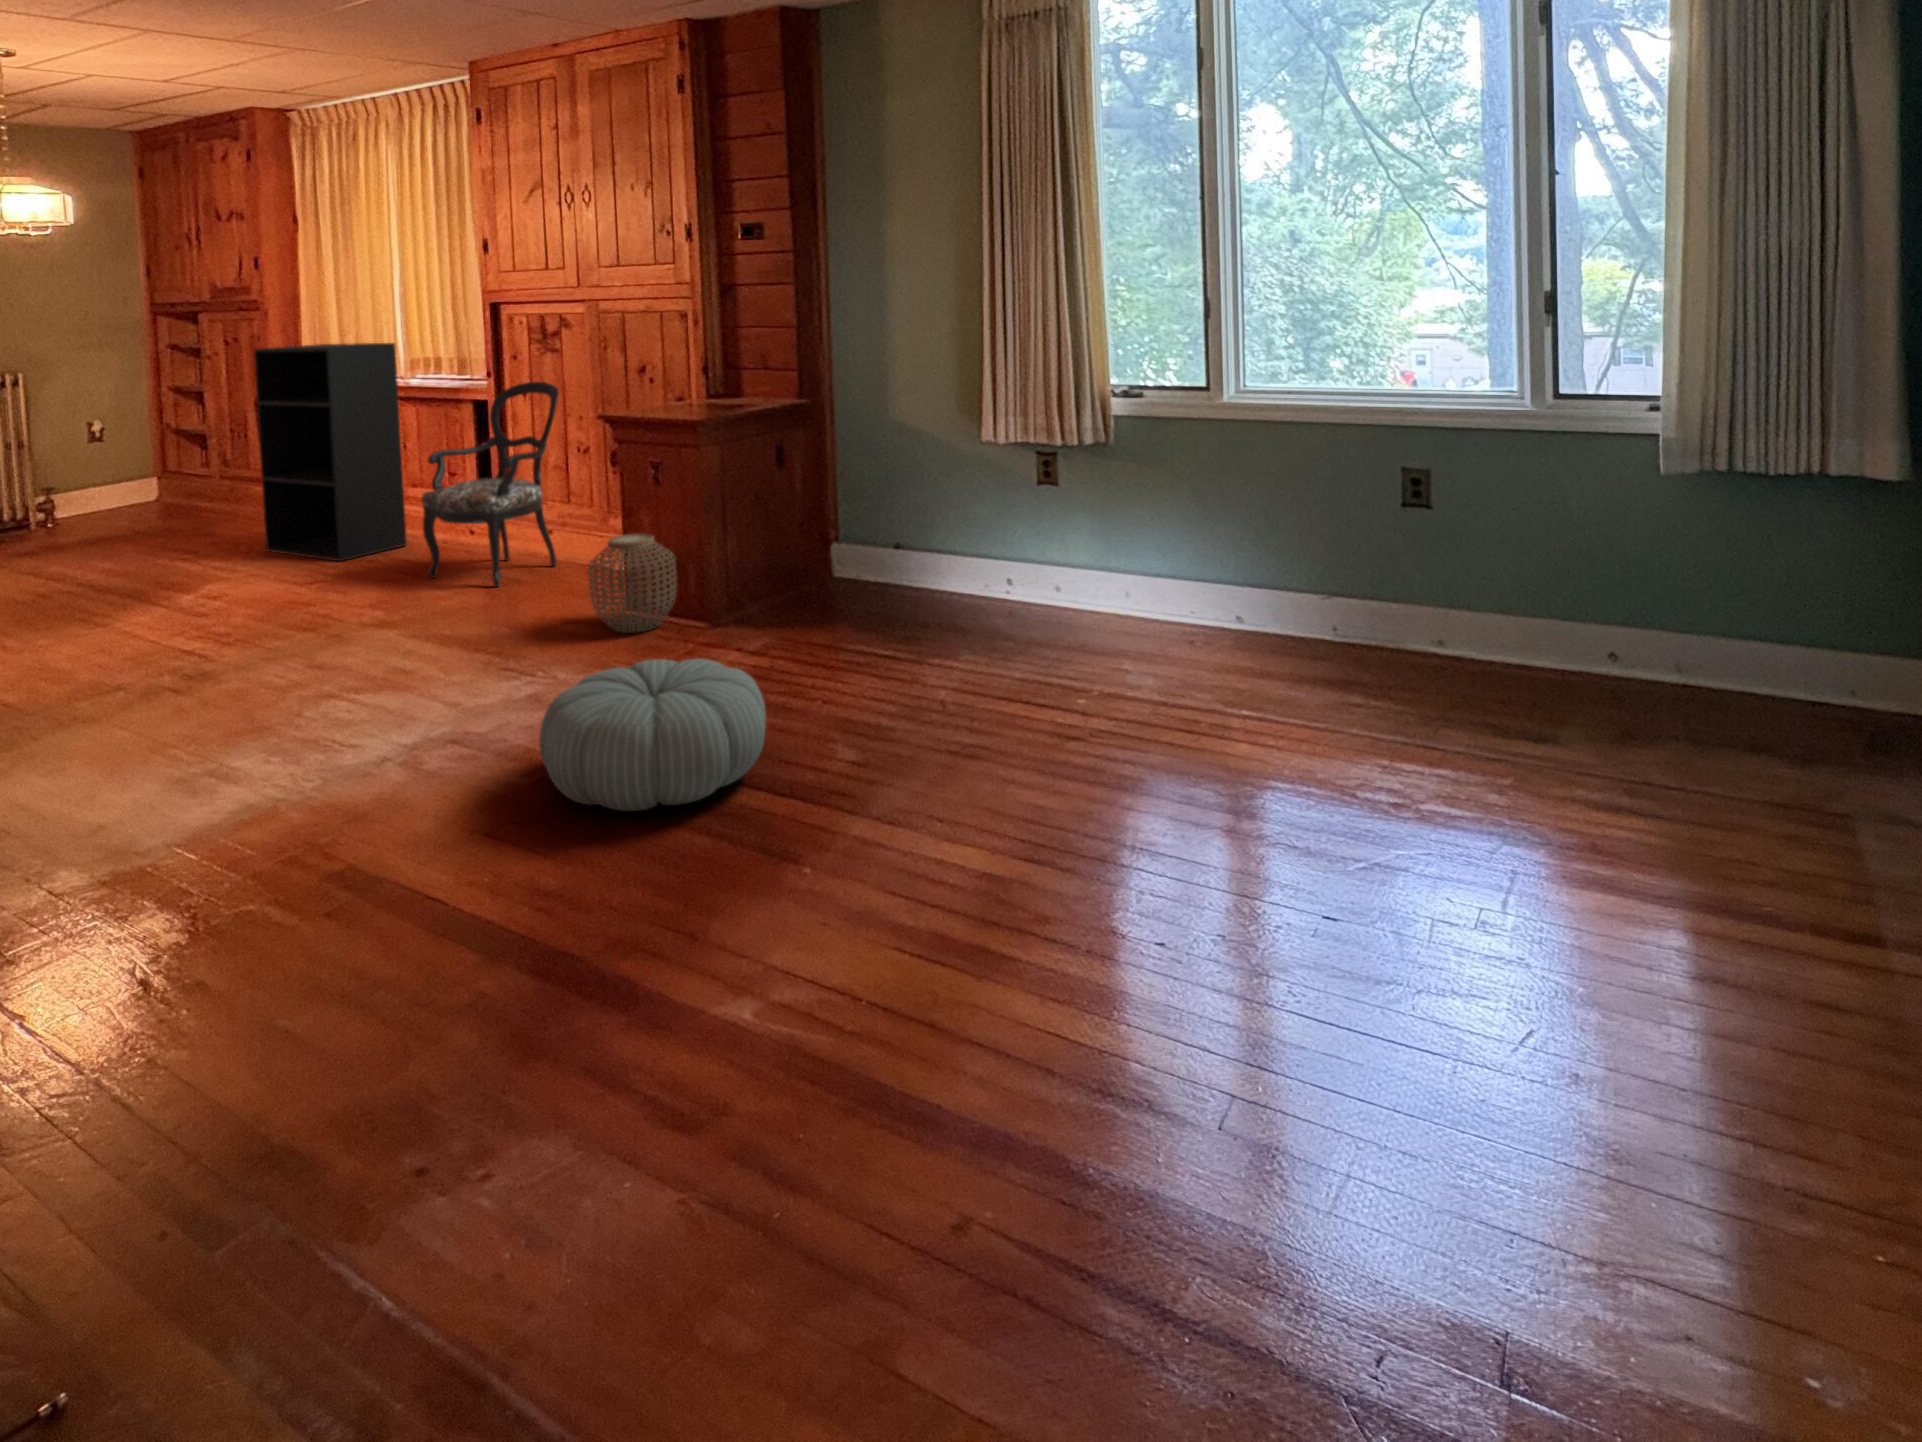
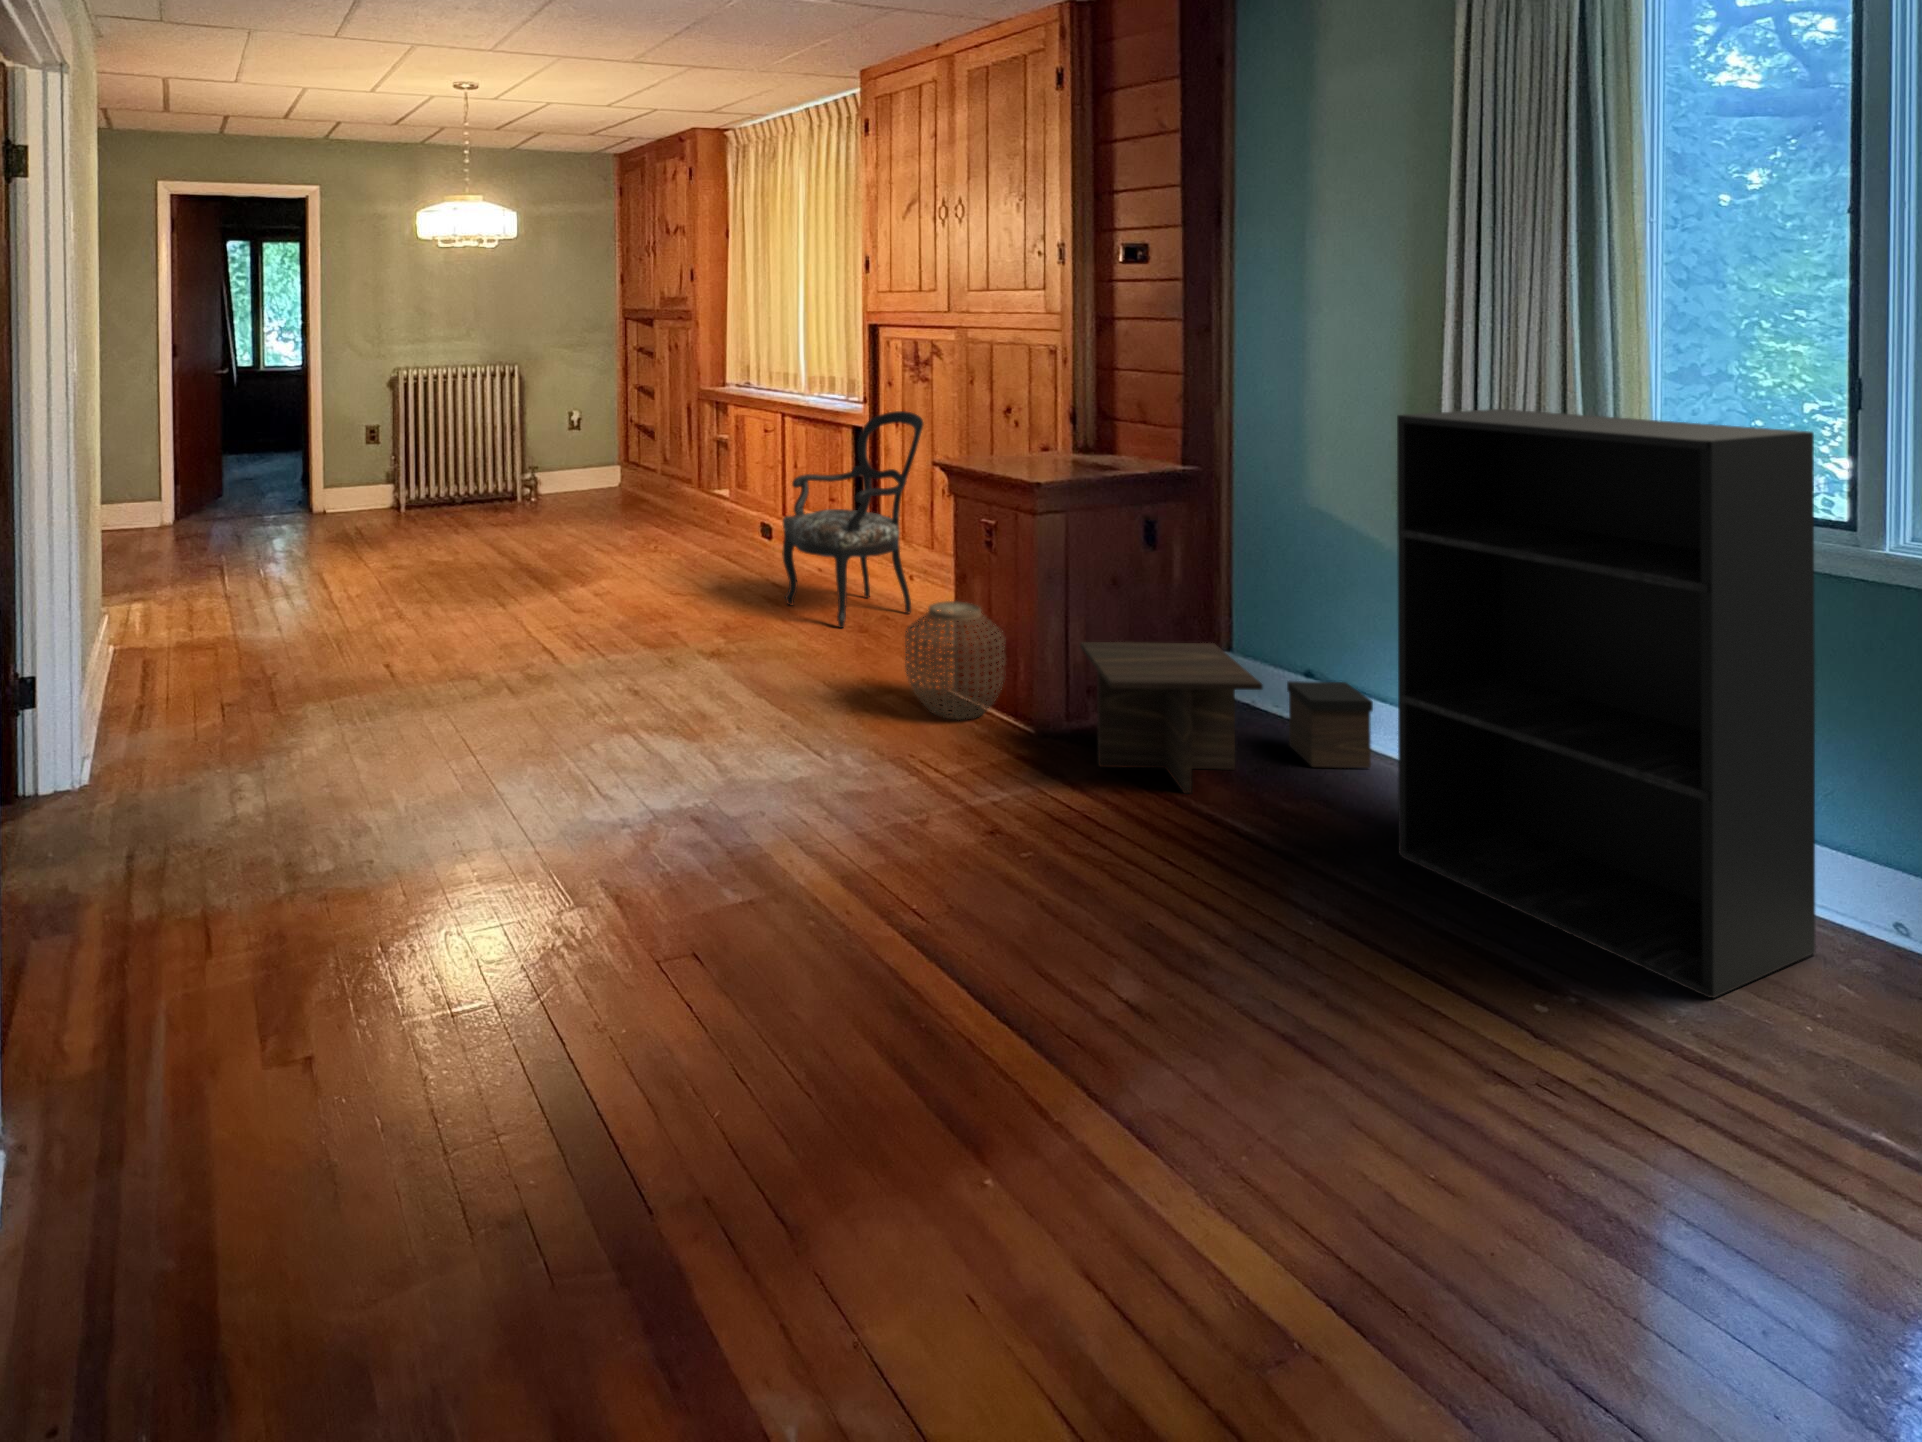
bookshelf: present [254,343,407,562] -> present [1397,409,1816,998]
coffee table: none [742,532,949,643] -> present [1080,642,1373,793]
pouf: present [539,659,766,811] -> none [740,782,1023,999]

